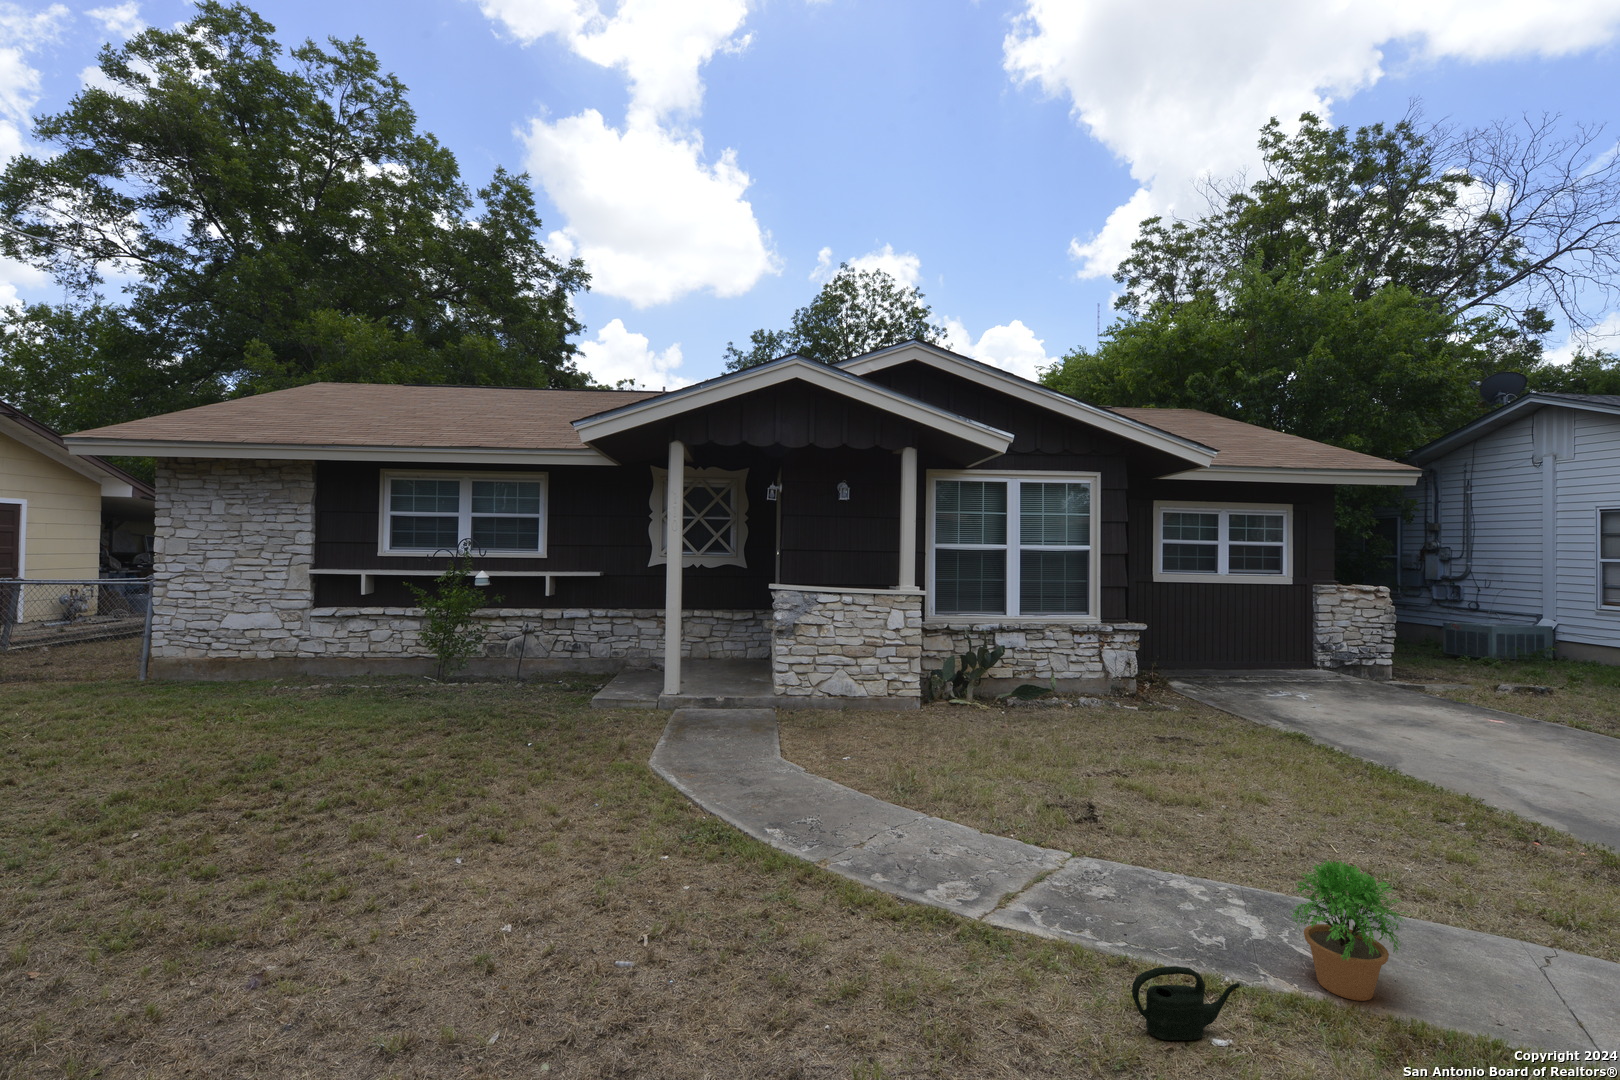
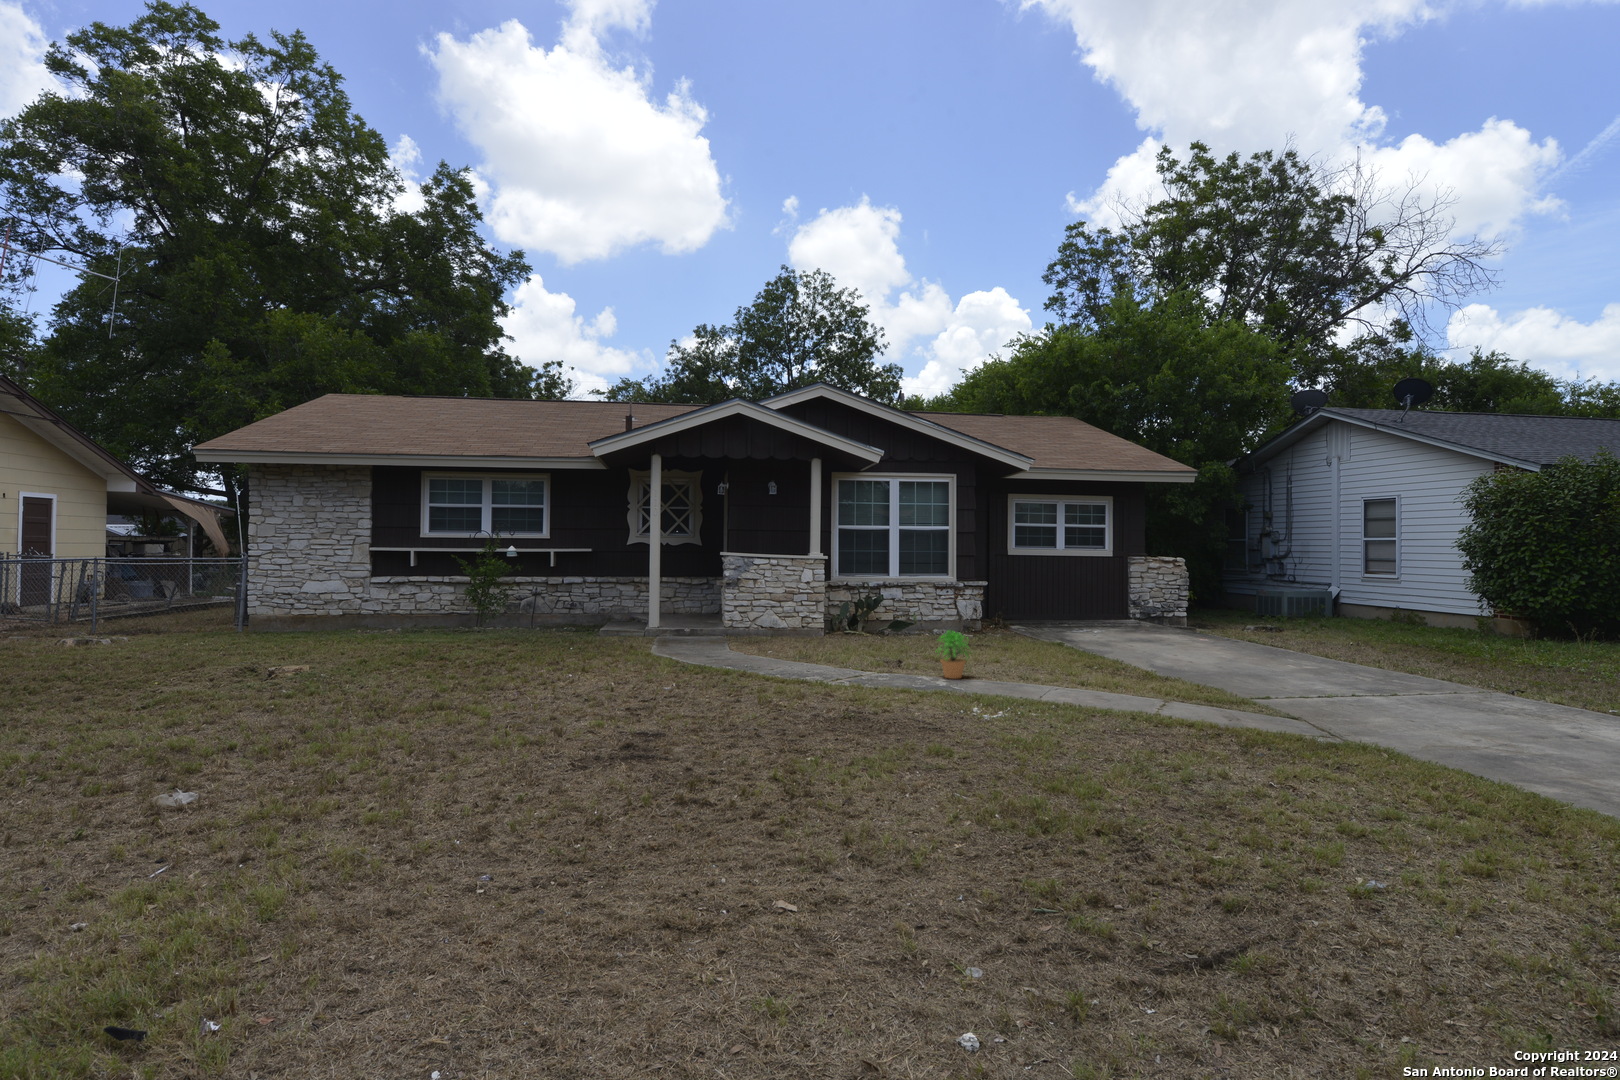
watering can: present [1132,966,1240,1040] -> none [864,659,902,683]

